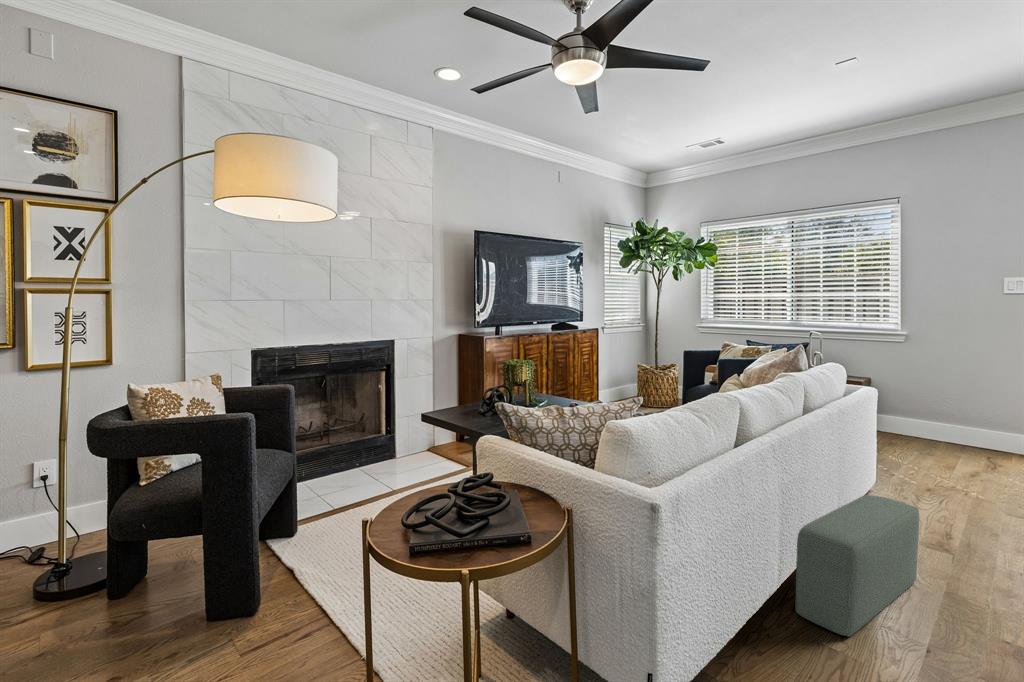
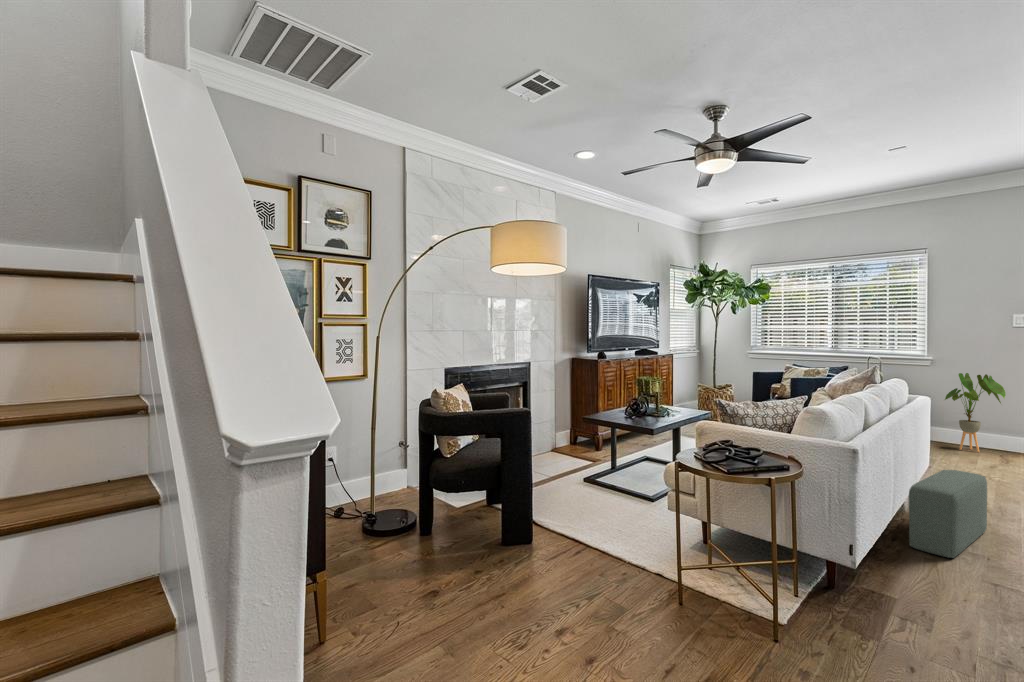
house plant: none [910,353,983,451] -> present [945,373,1006,452]

